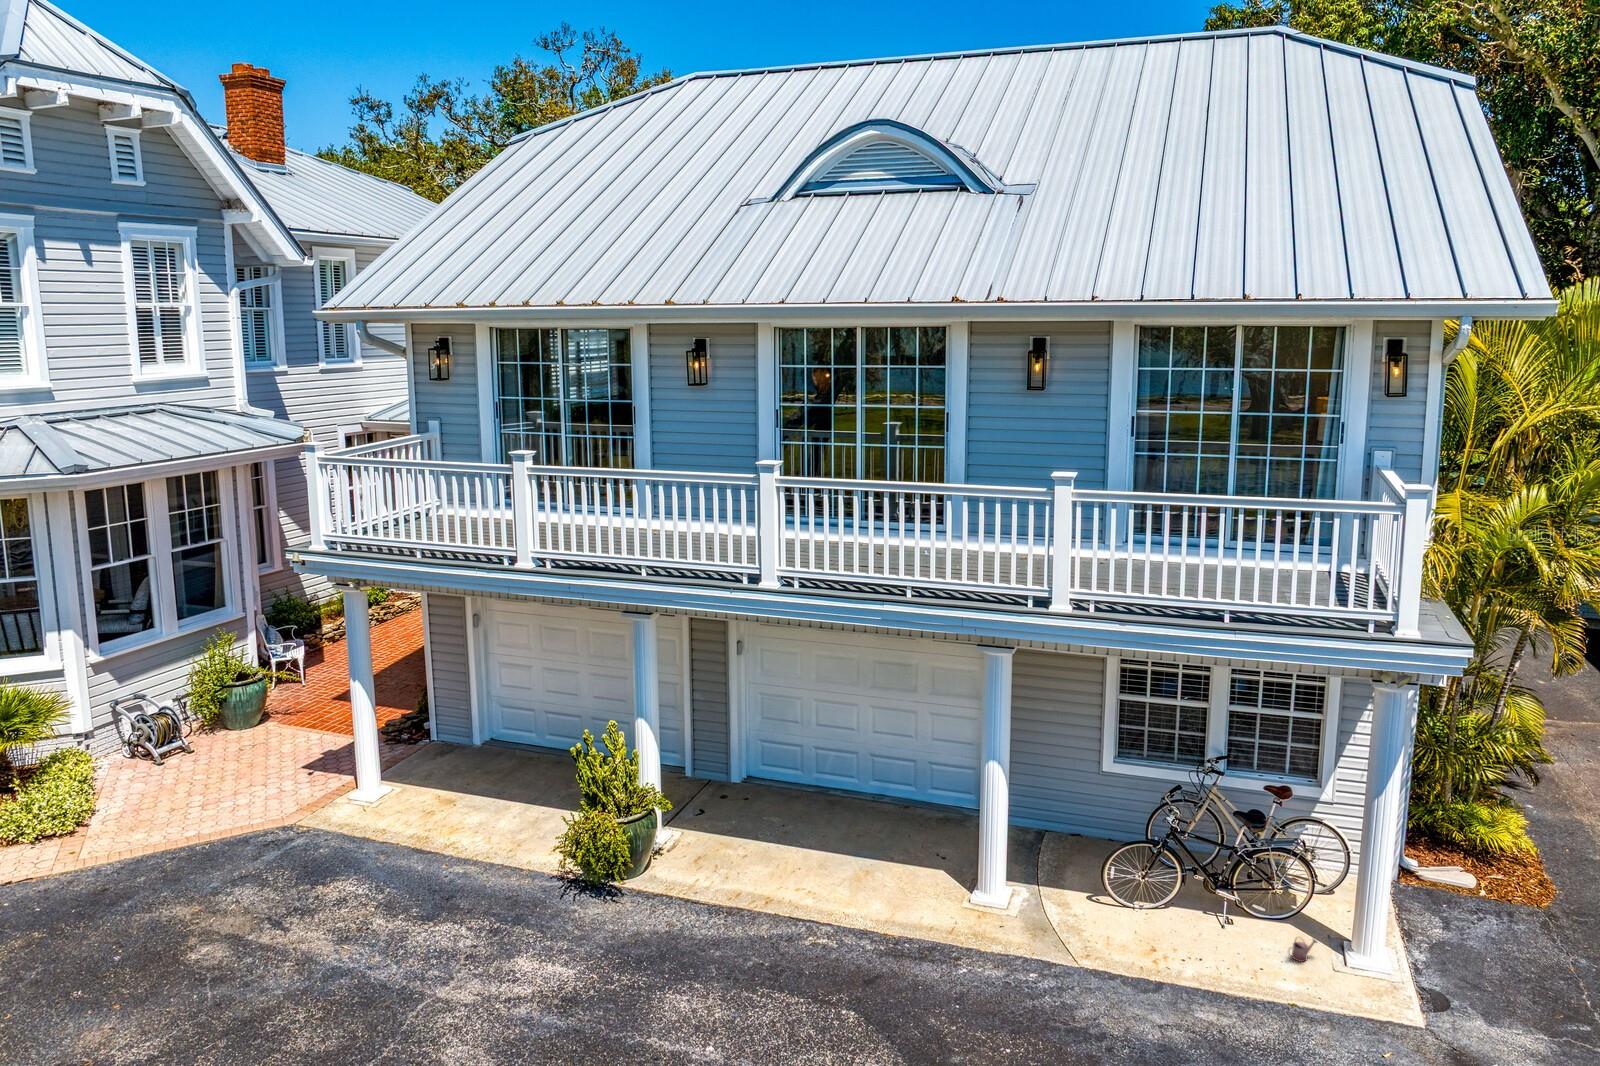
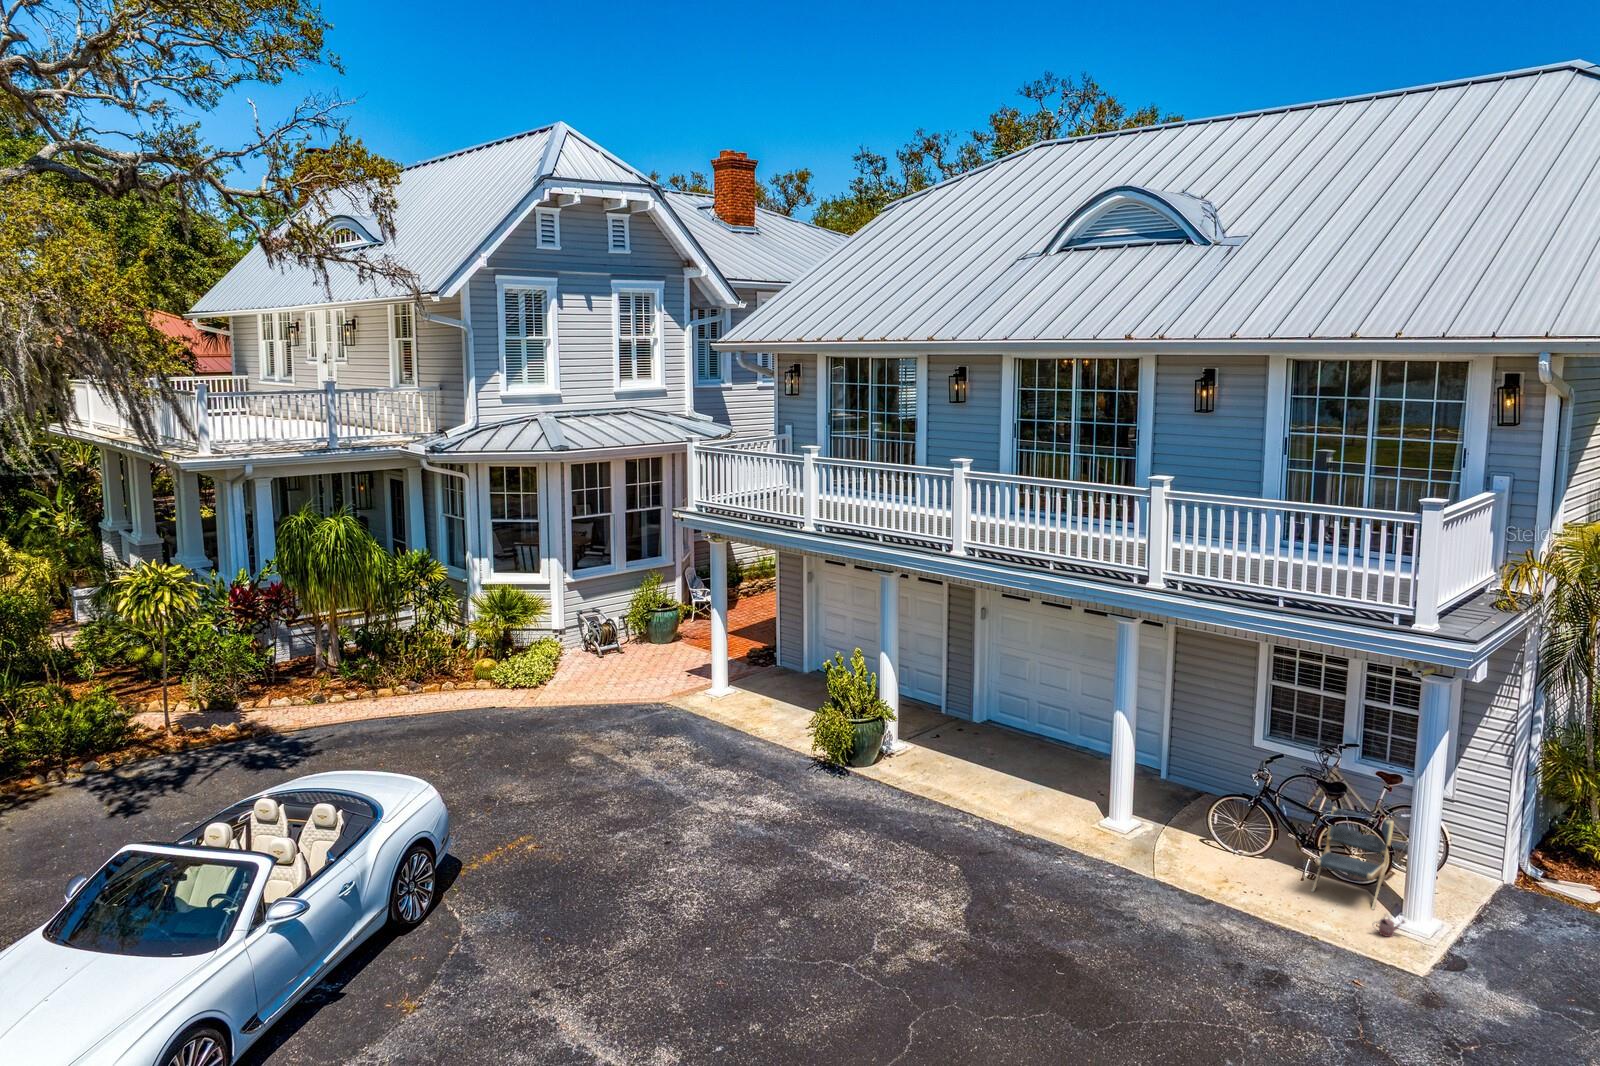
lounge chair: none [1200,824,1270,933] -> present [1312,807,1394,910]

